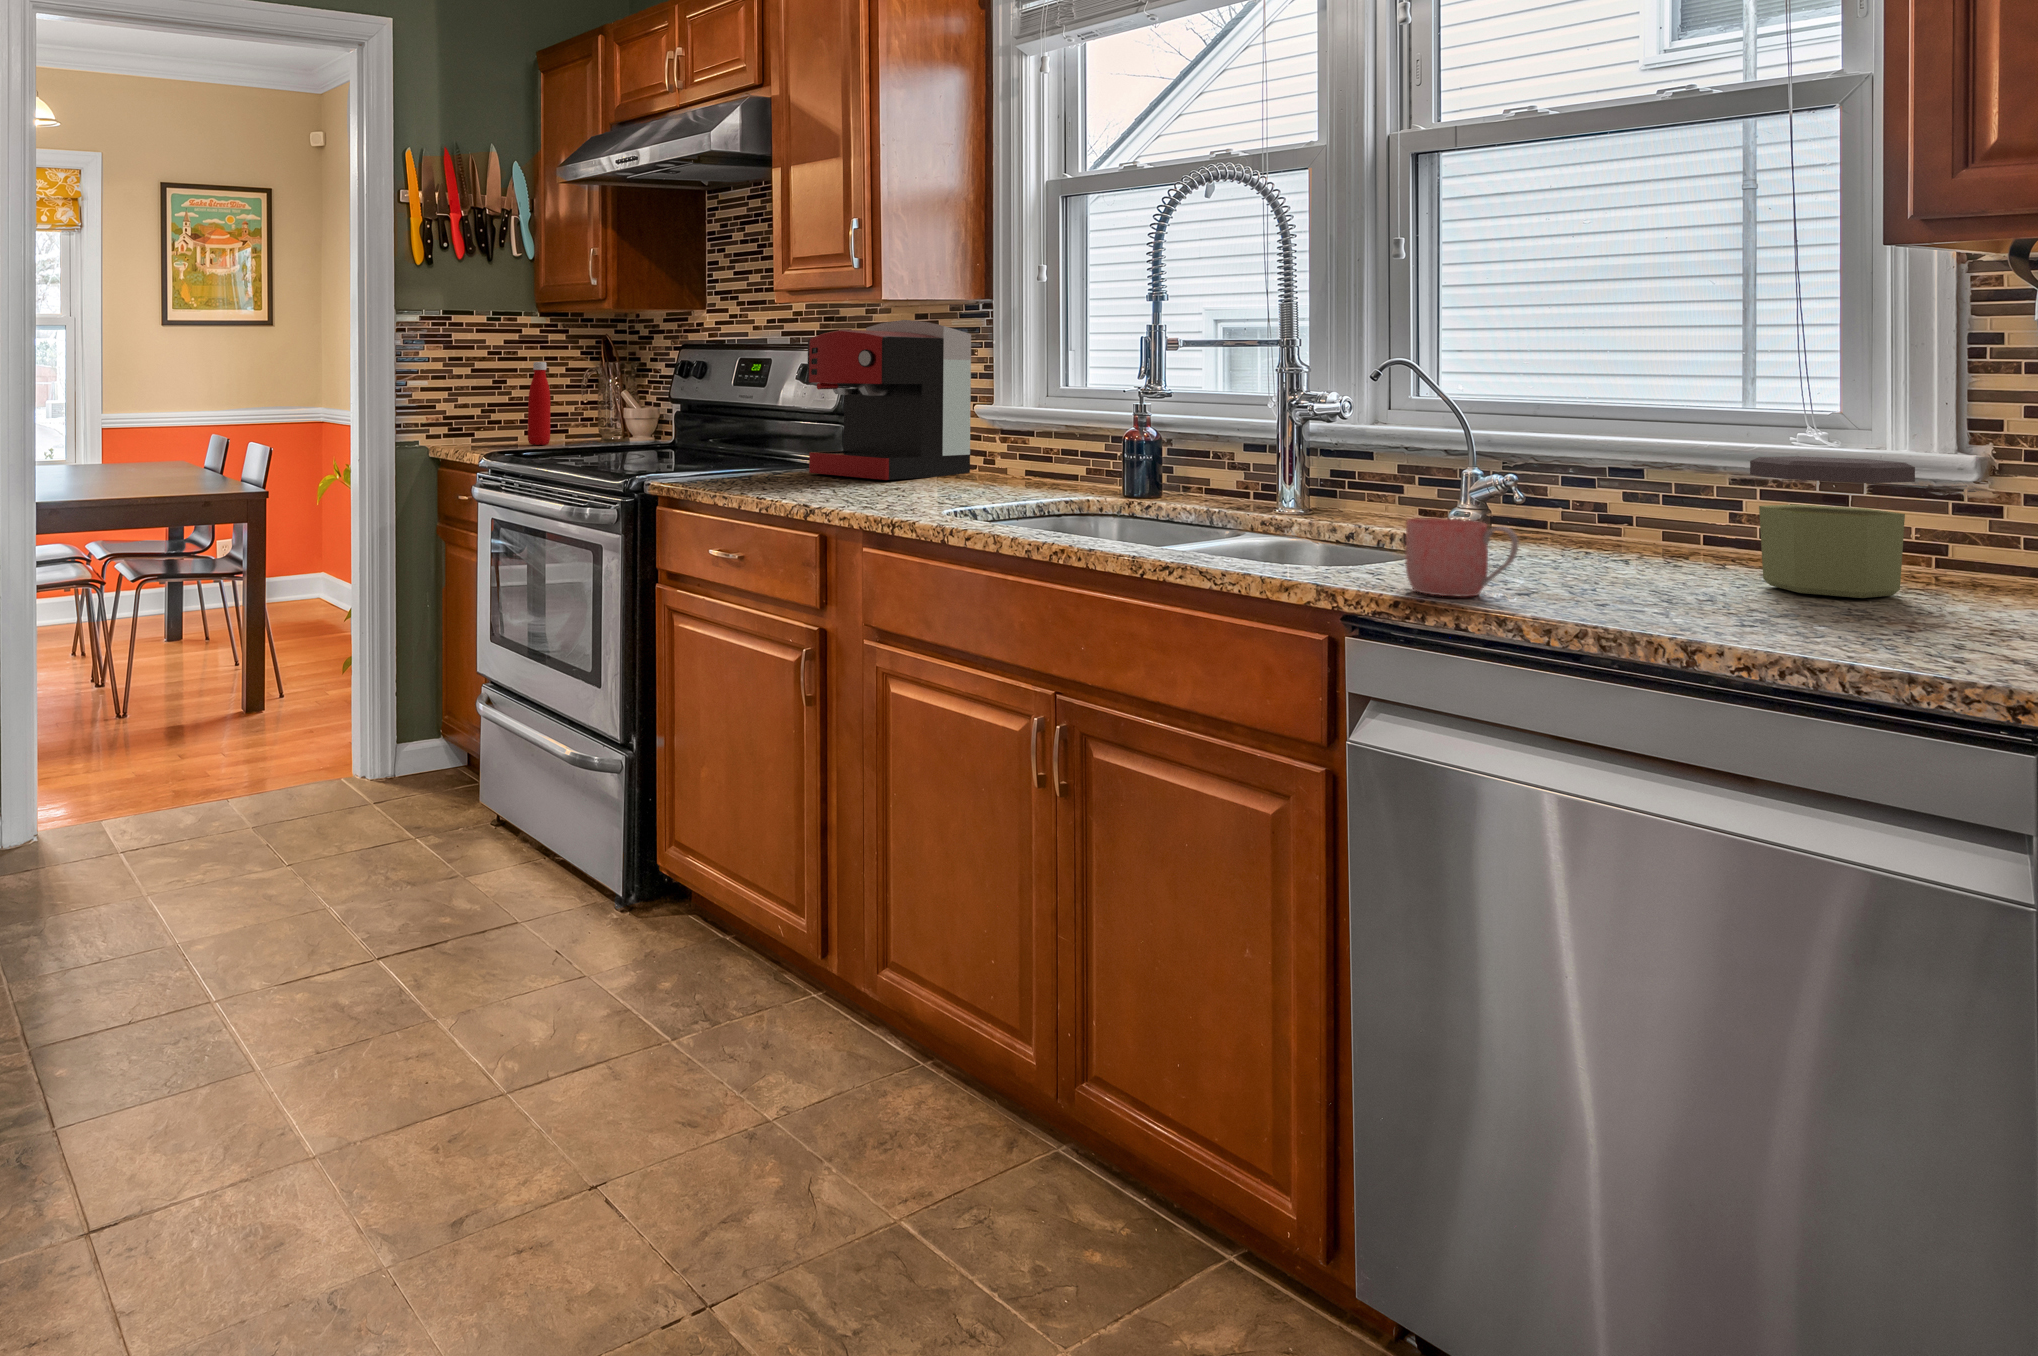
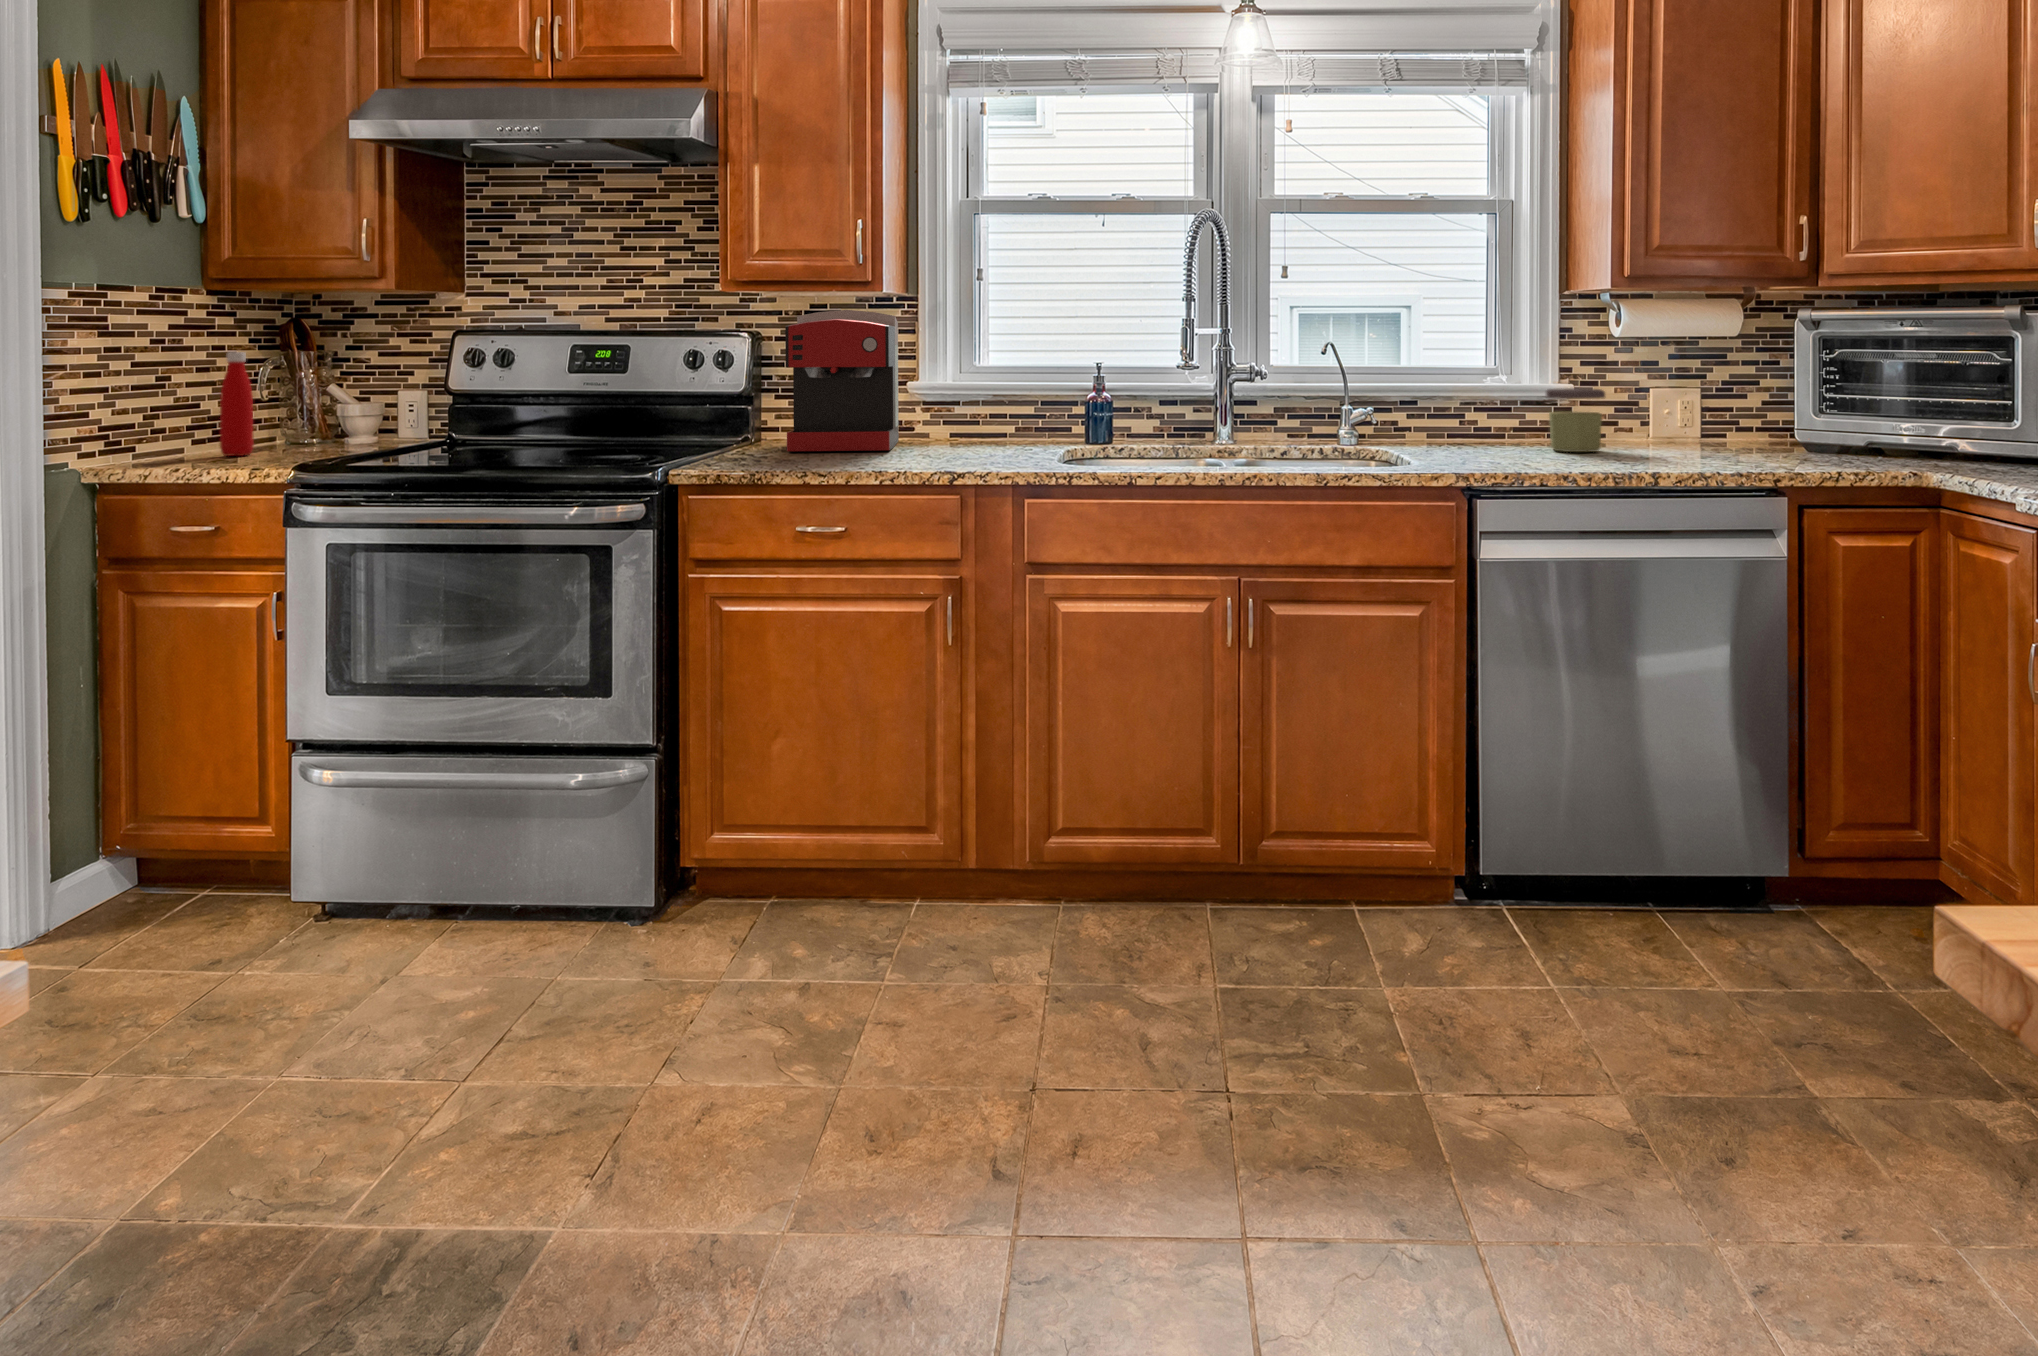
mug: present [1405,518,1518,597] -> none [1480,429,1534,469]

